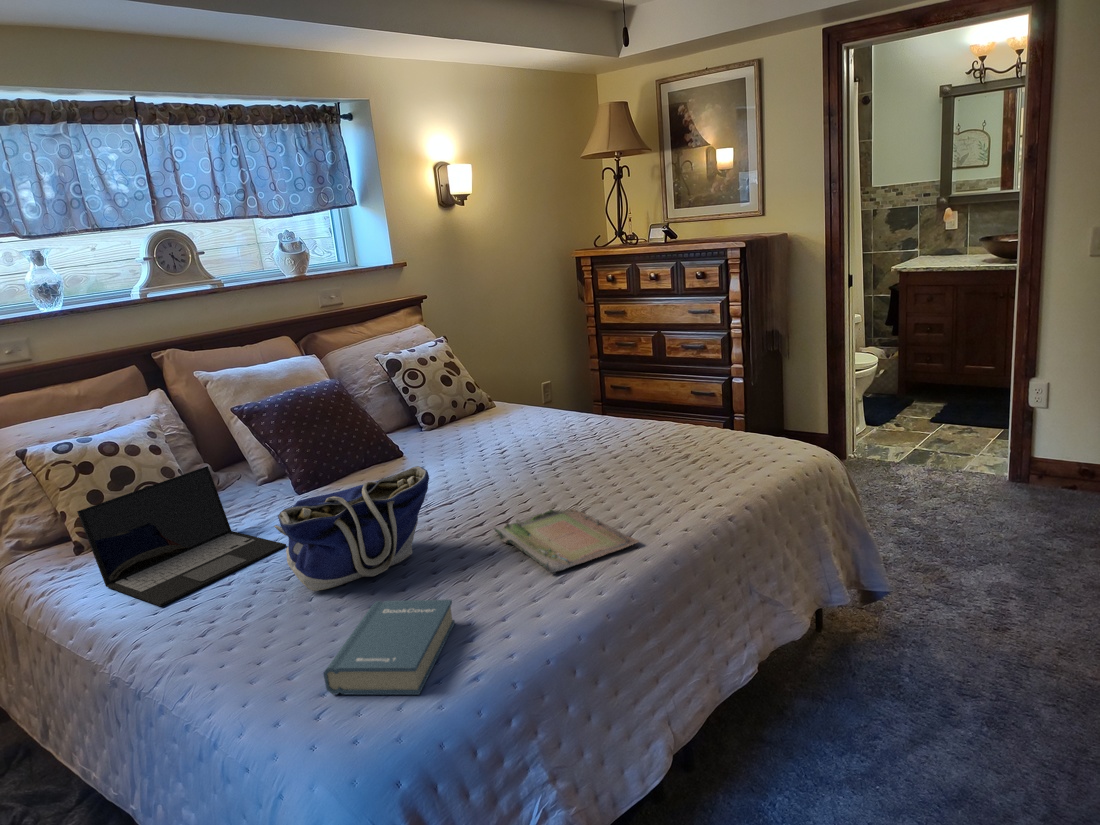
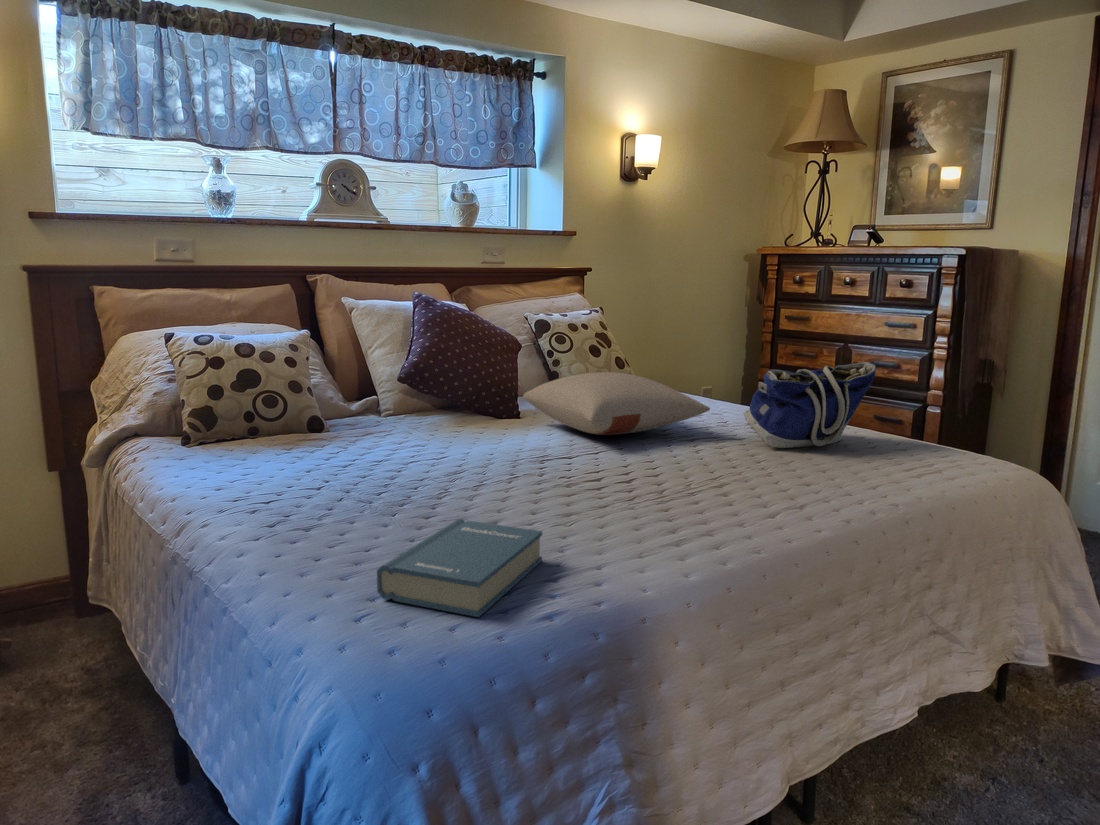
pillow: none [392,408,560,471] -> present [523,372,710,435]
laptop: present [77,466,286,606] -> none [188,376,387,496]
tote bag: present [274,466,429,591] -> present [744,362,876,448]
tray: present [494,505,639,573] -> none [611,471,783,536]

